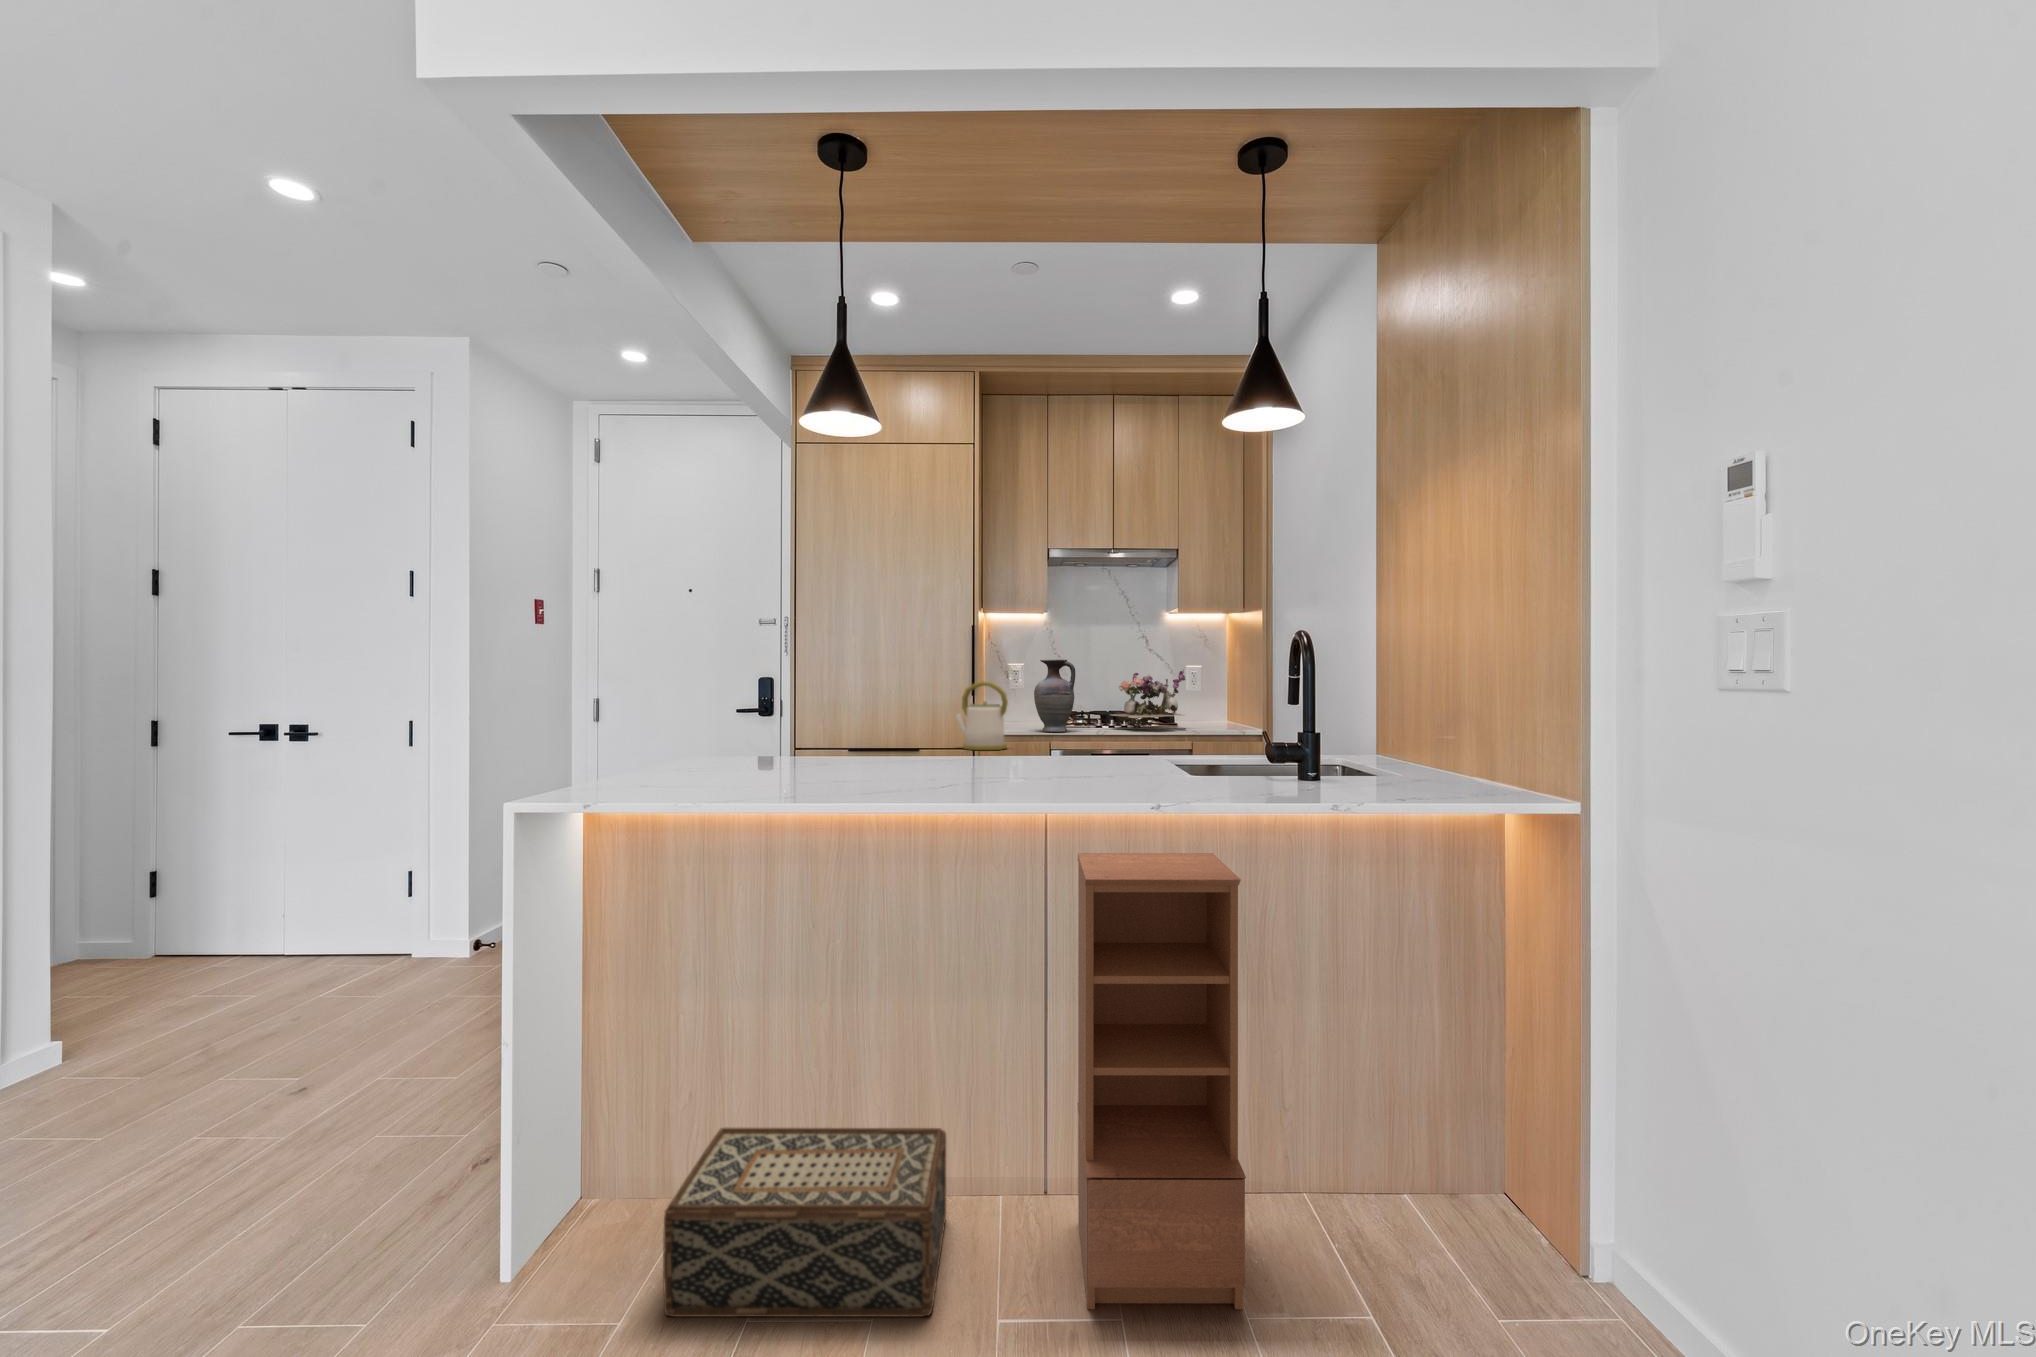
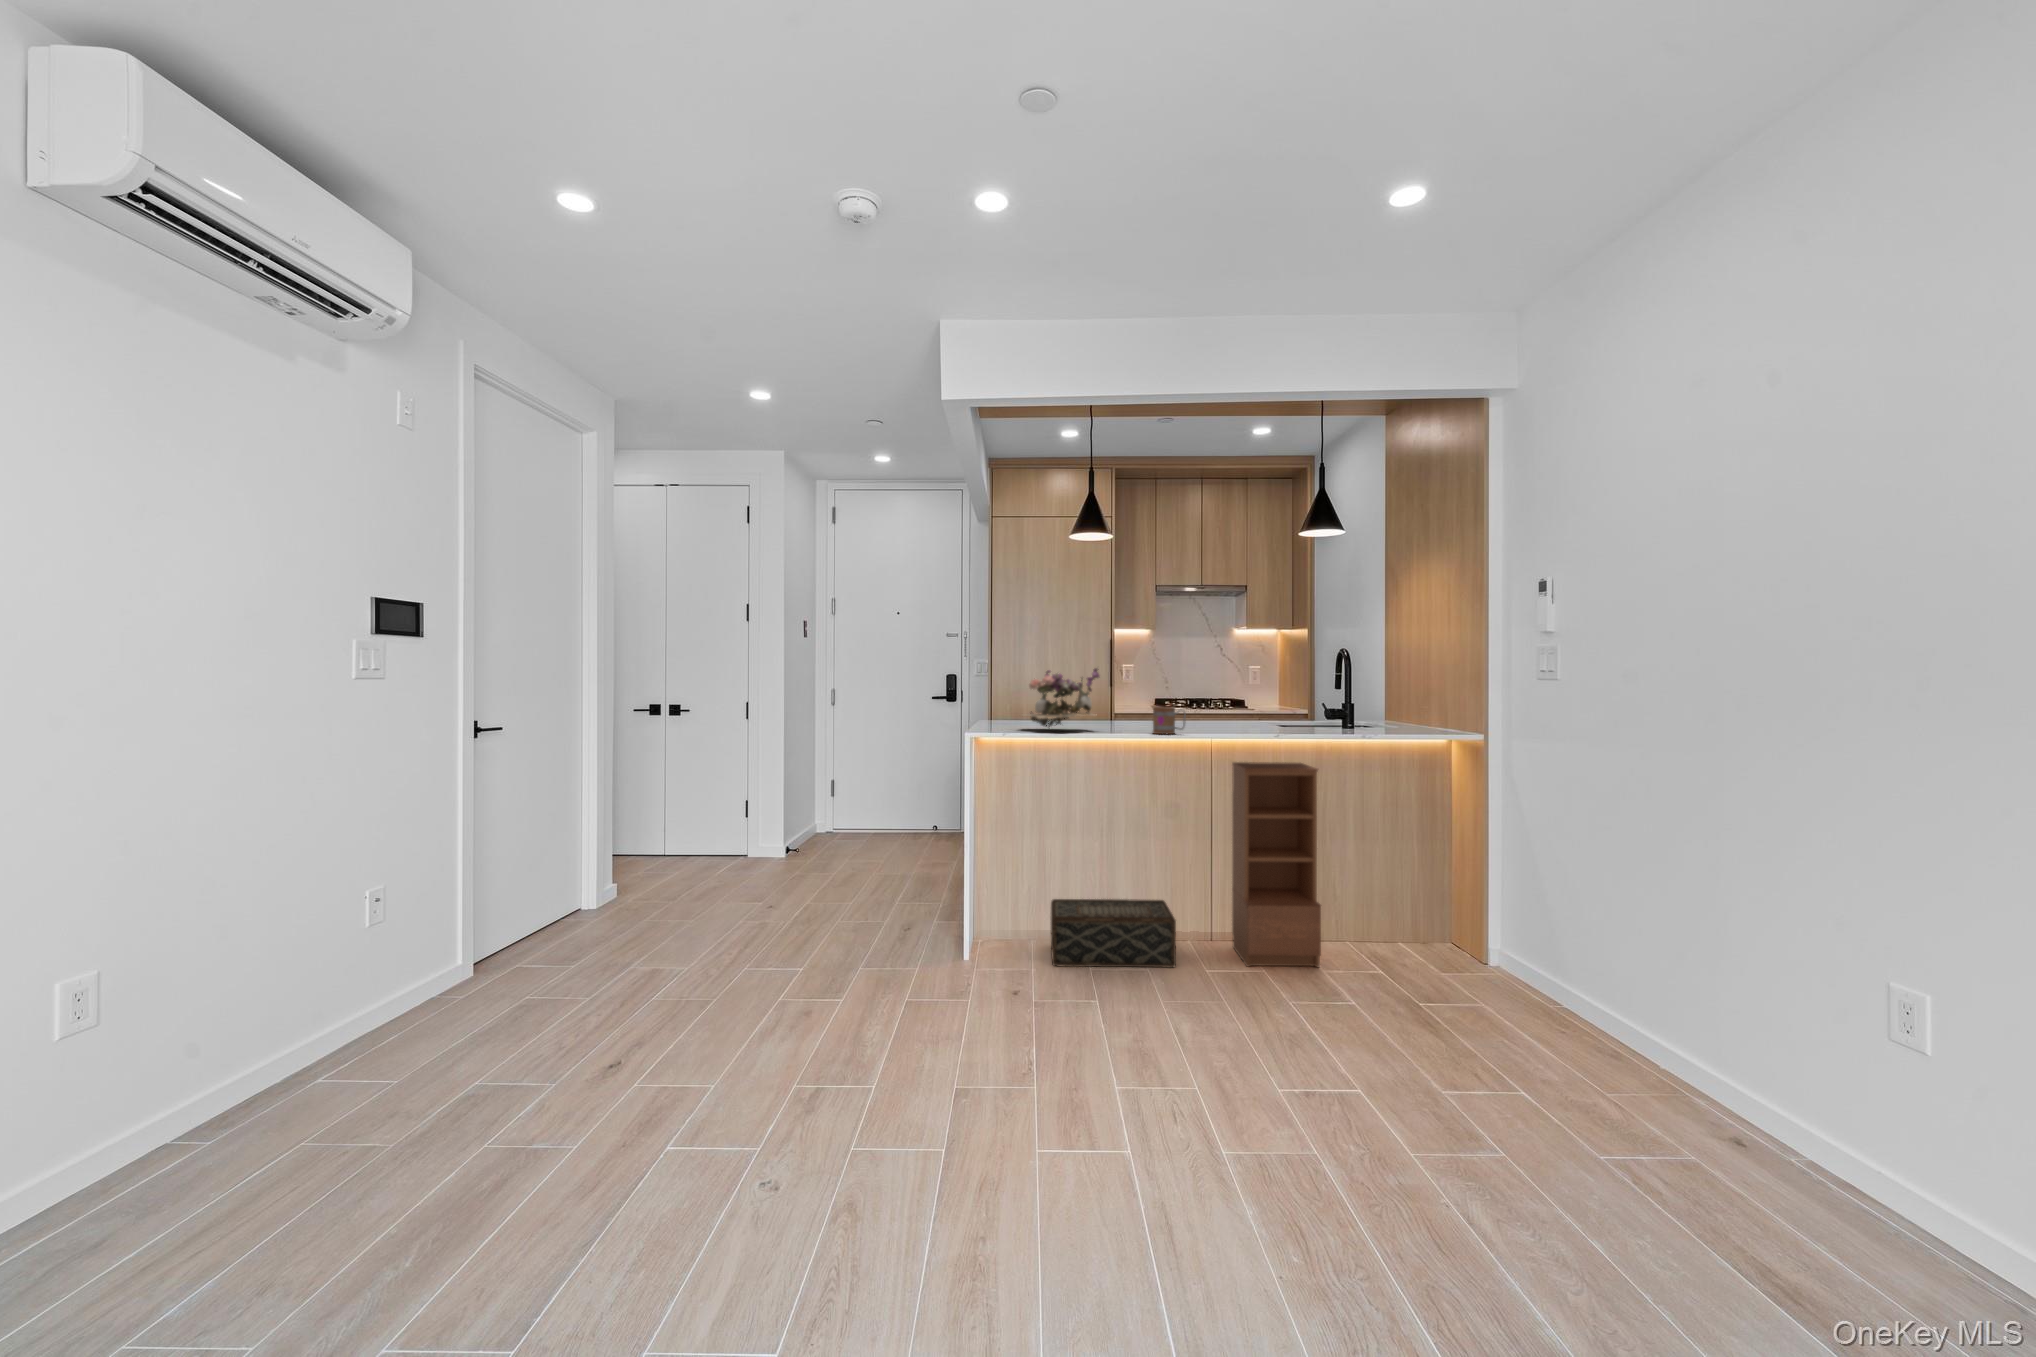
vase: present [1034,659,1075,732] -> none [1149,662,1178,712]
flower arrangement: present [1110,669,1185,728] -> present [1025,668,1099,727]
kettle: present [955,682,1008,750] -> none [1116,677,1151,720]
mug: none [939,738,1000,793] -> present [1153,707,1186,734]

